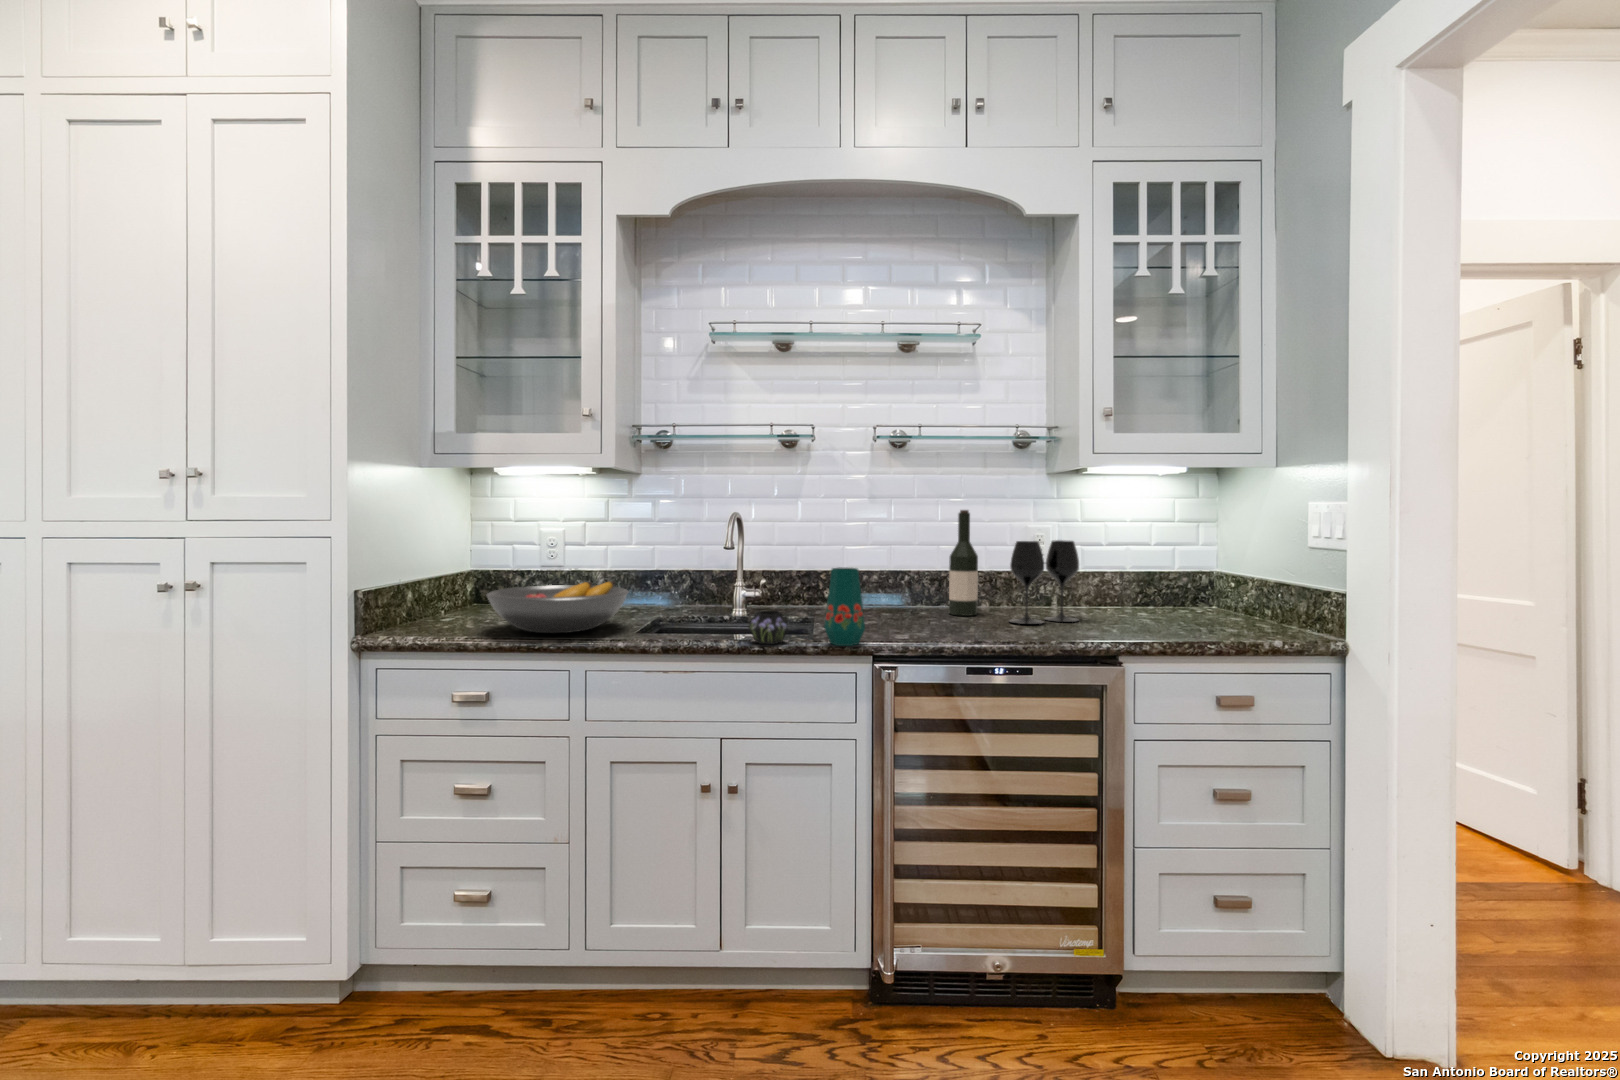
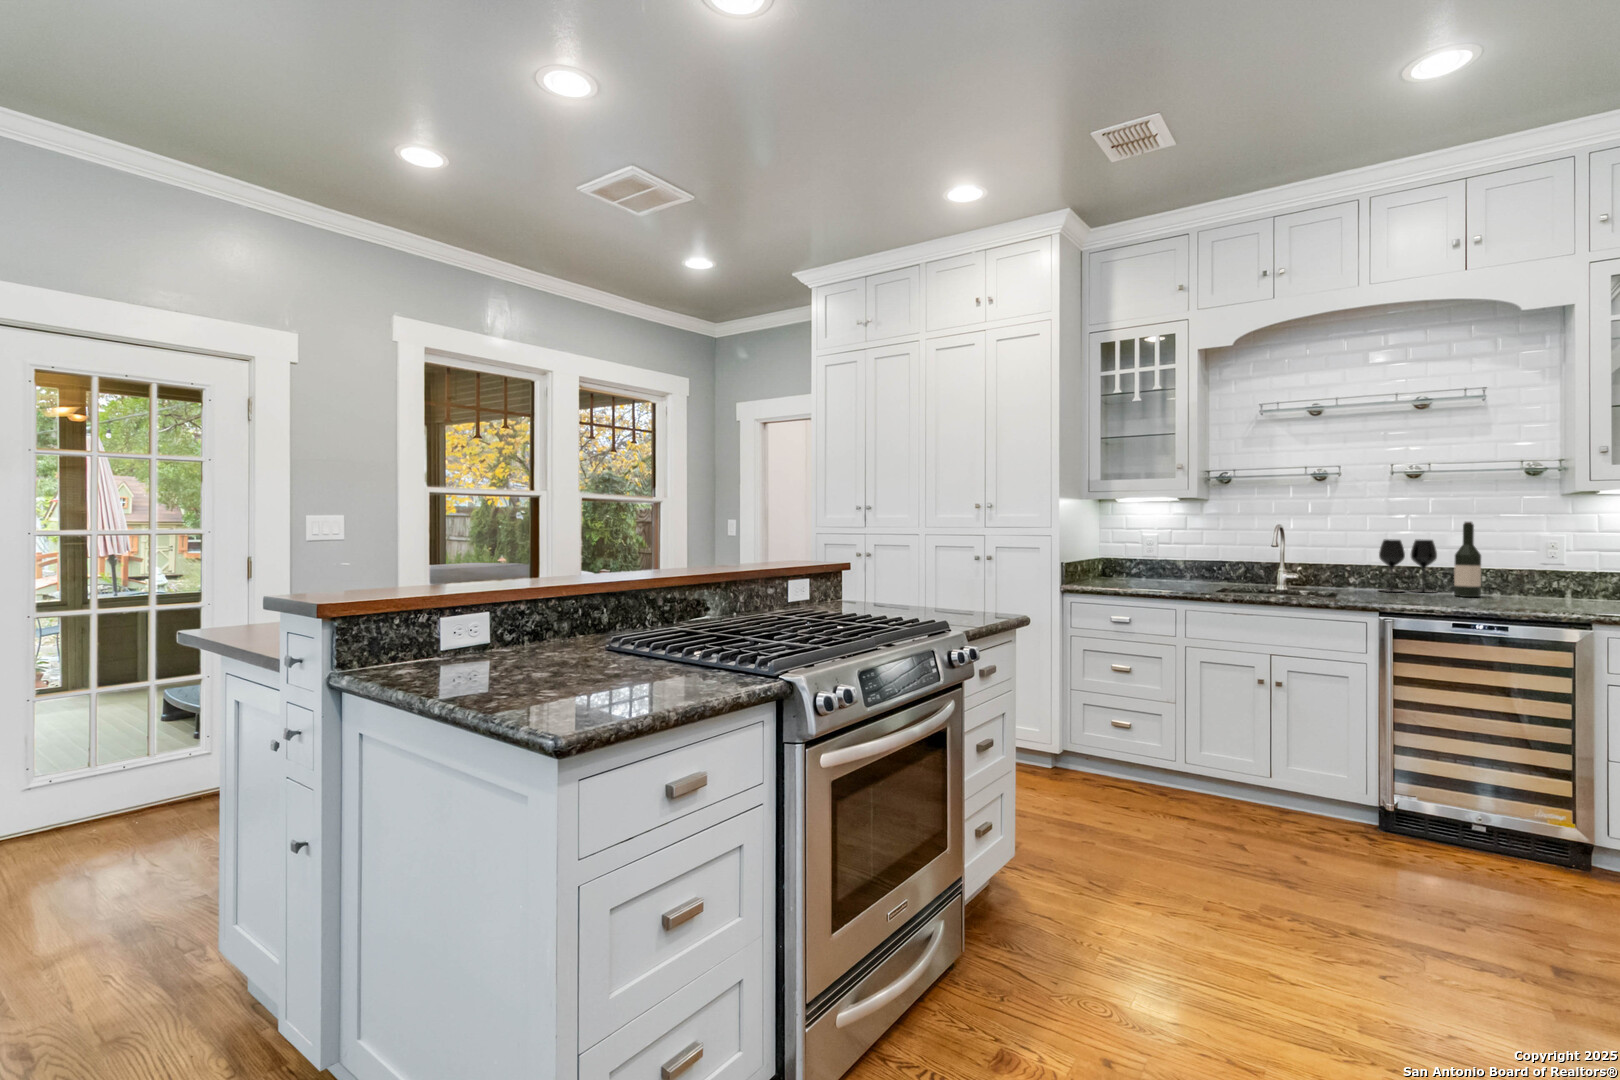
wine glass: present [1010,540,1079,624] -> present [1379,539,1437,592]
vase: present [749,568,865,646] -> none [1287,557,1372,605]
fruit bowl: present [487,581,628,633] -> none [1122,563,1207,591]

